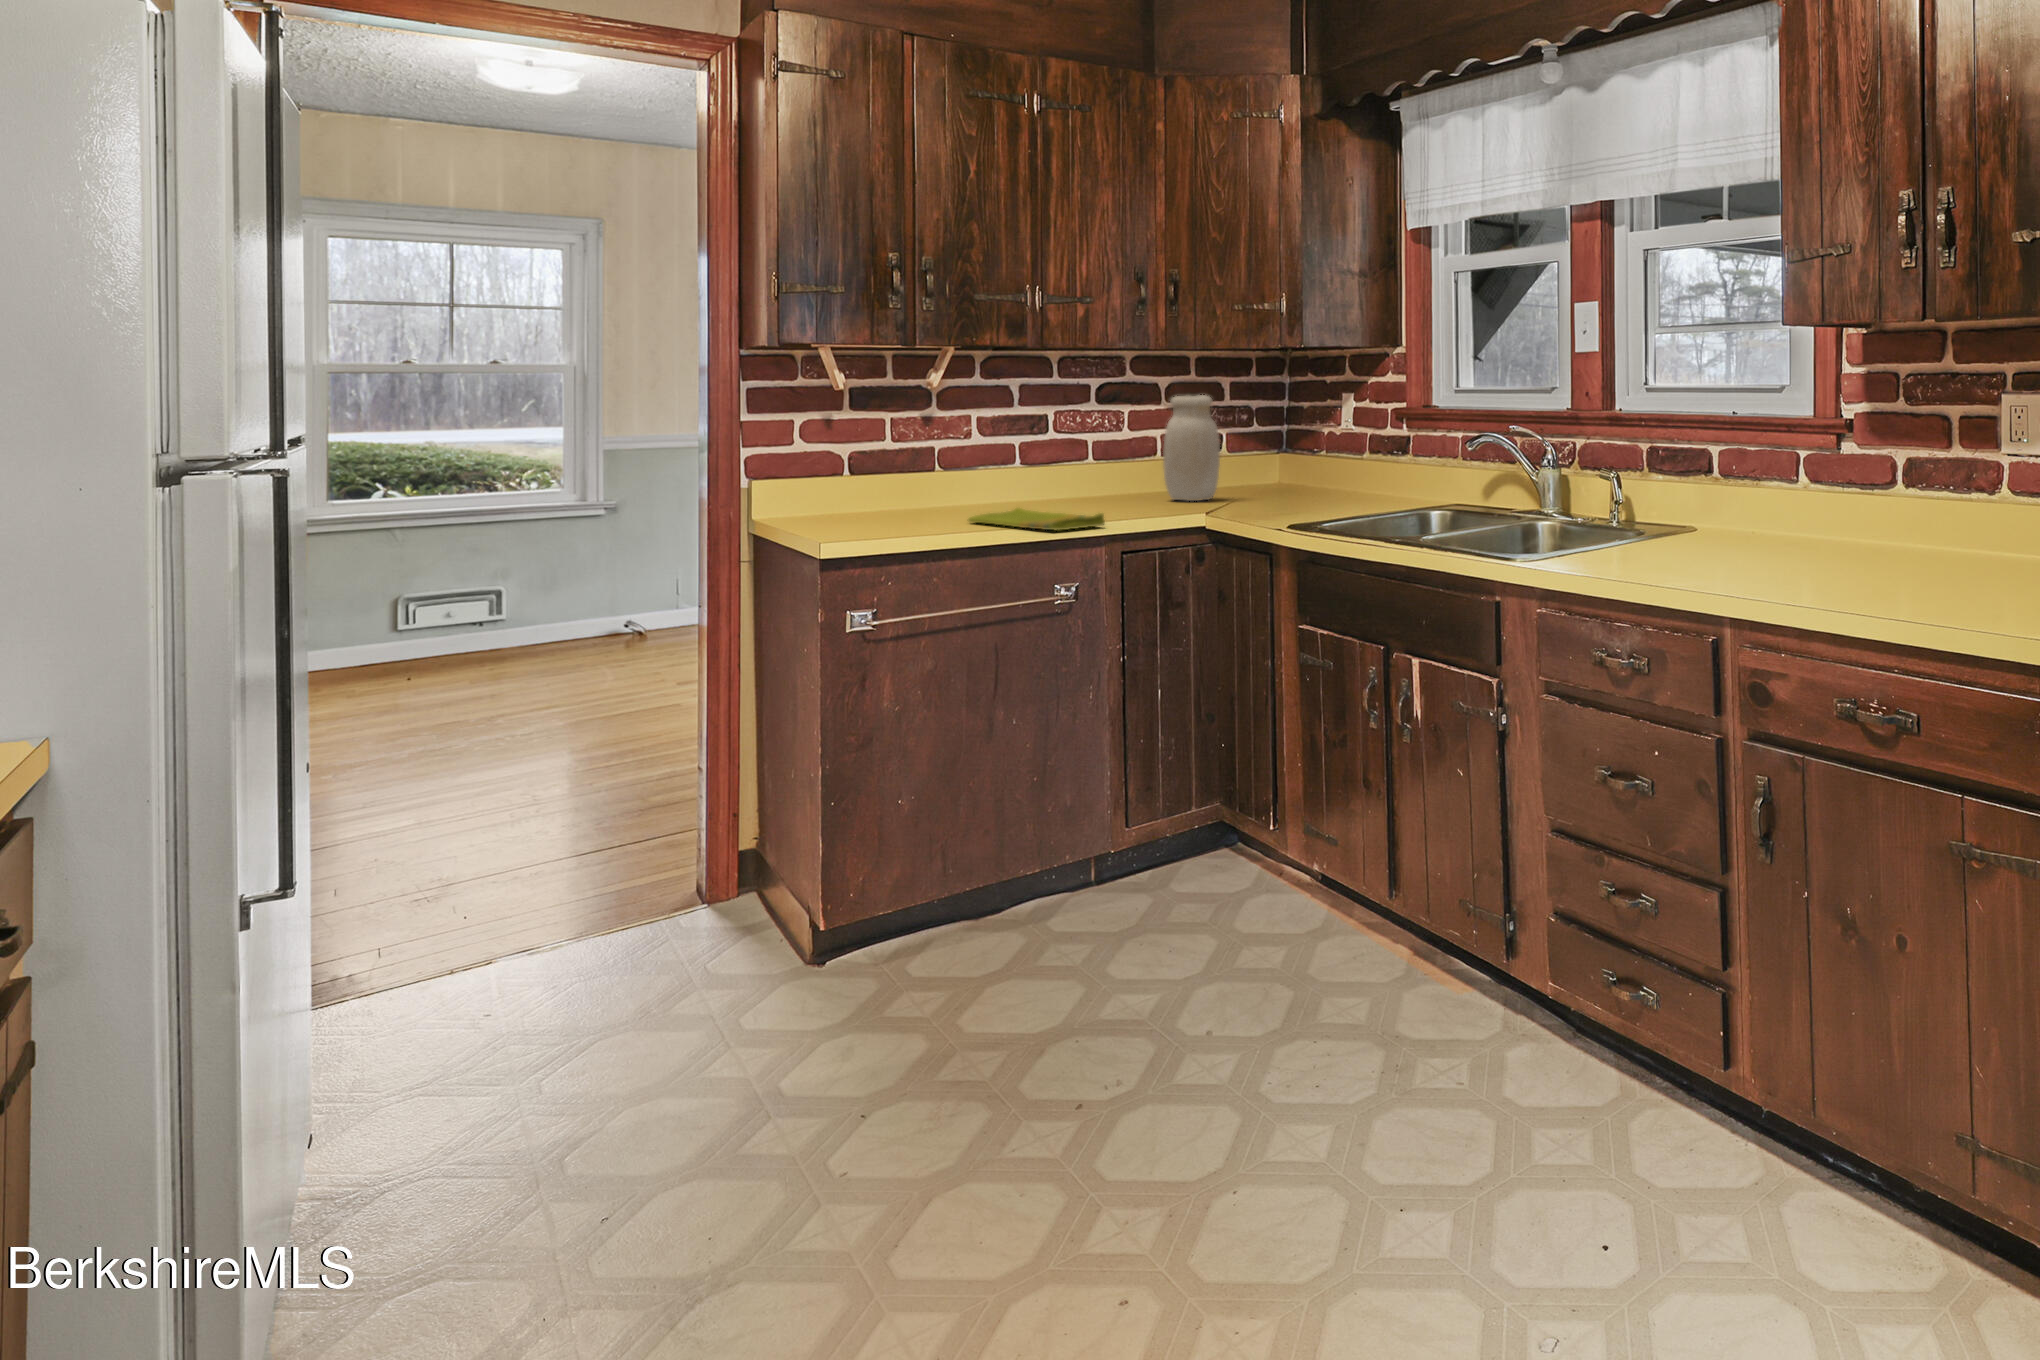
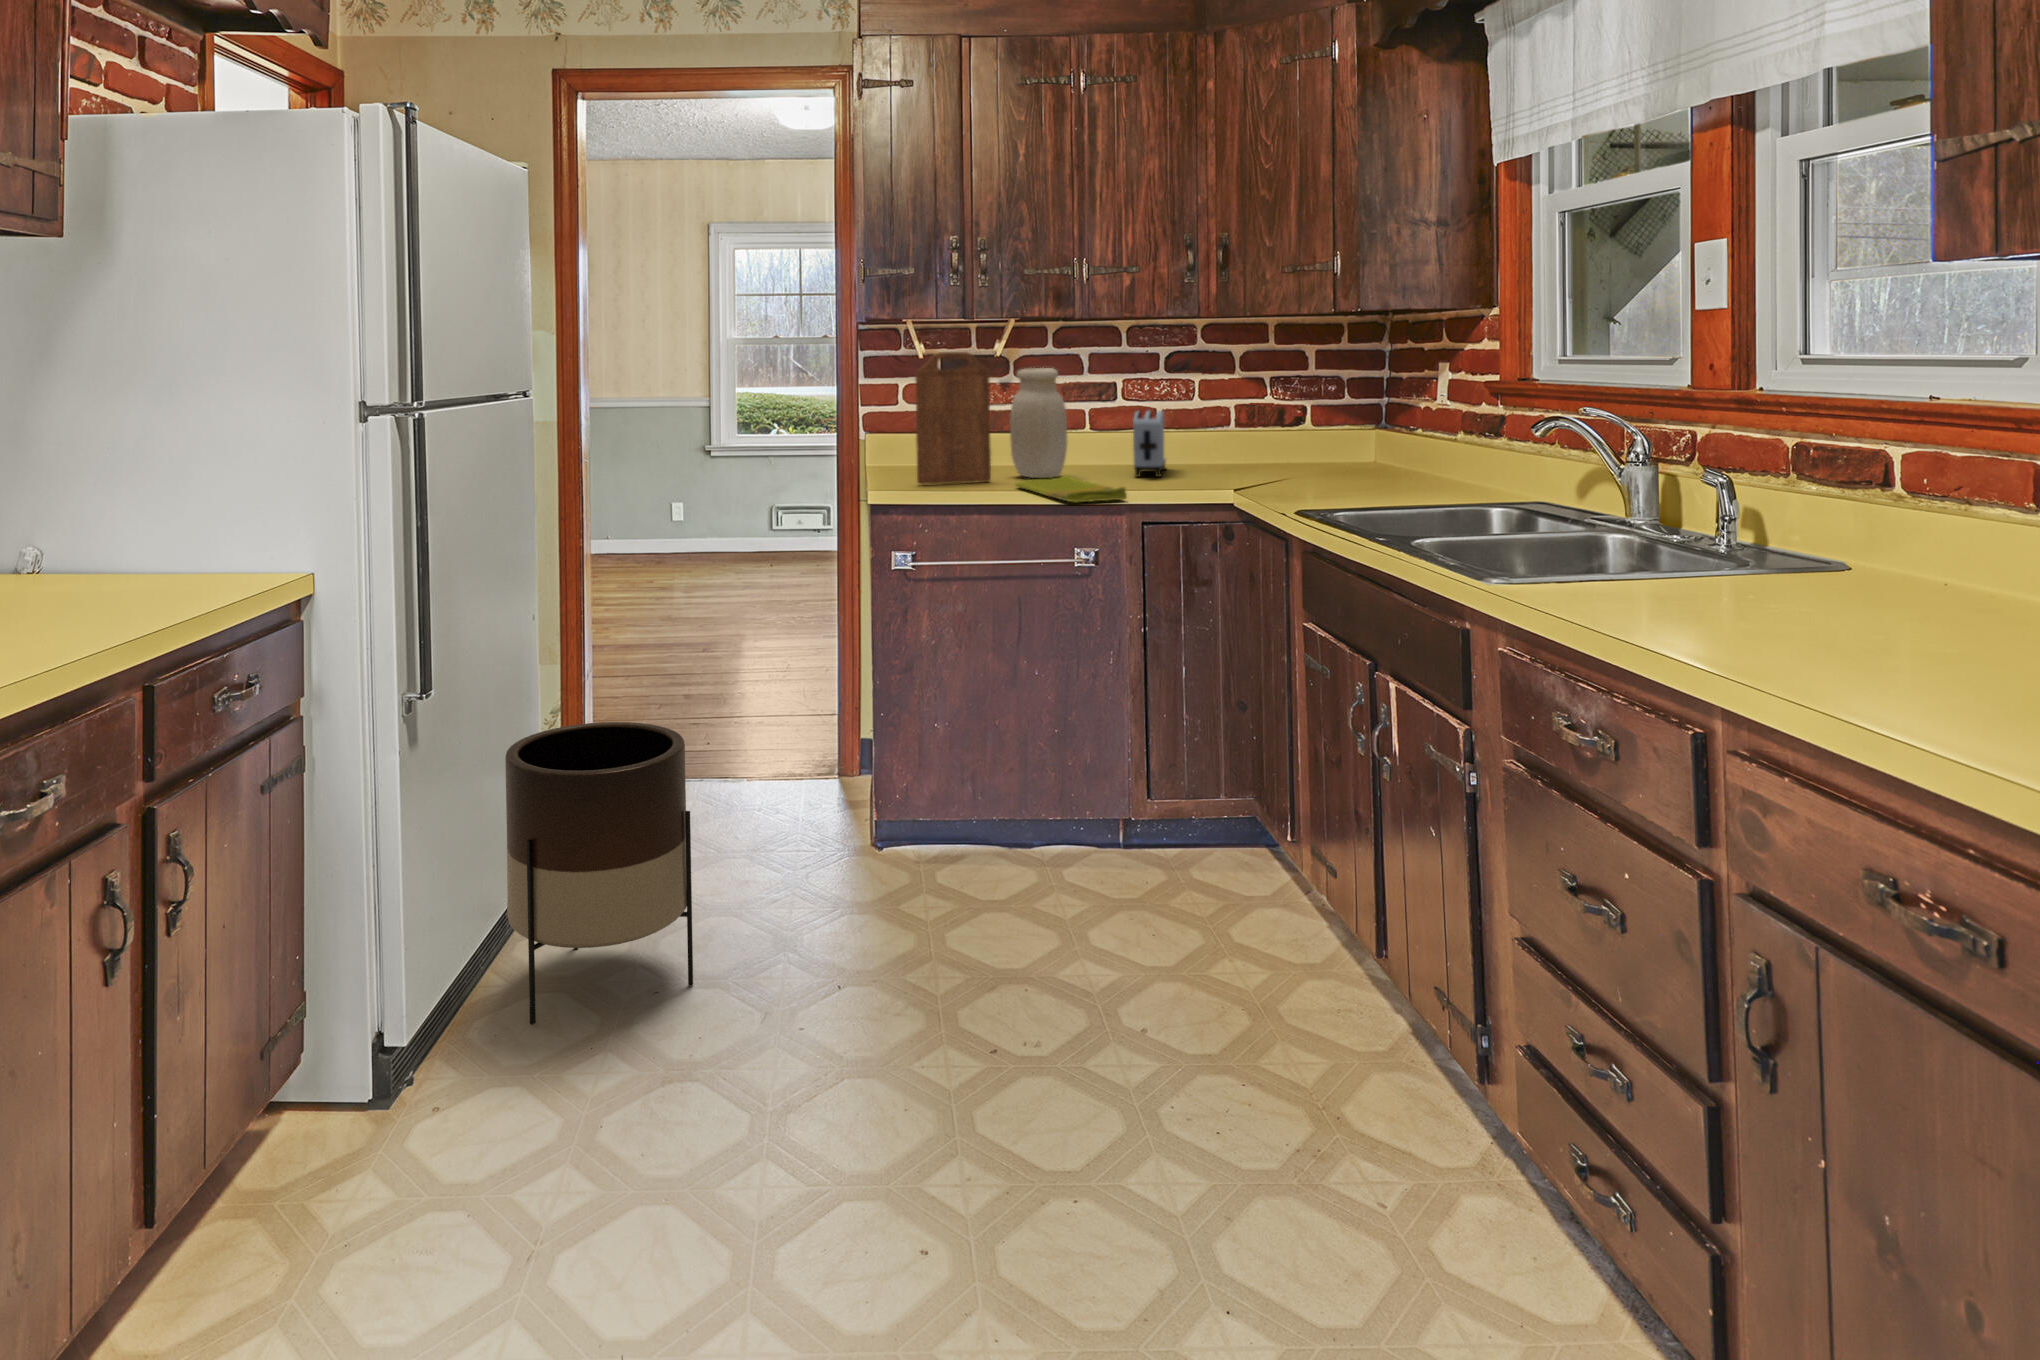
cutting board: none [851,382,930,526] -> present [915,352,991,485]
jar: present [1163,395,1220,501] -> present [1010,368,1068,478]
toaster: none [1063,442,1099,508] -> present [1133,411,1166,477]
planter: none [485,799,722,1150] -> present [505,722,693,1025]

